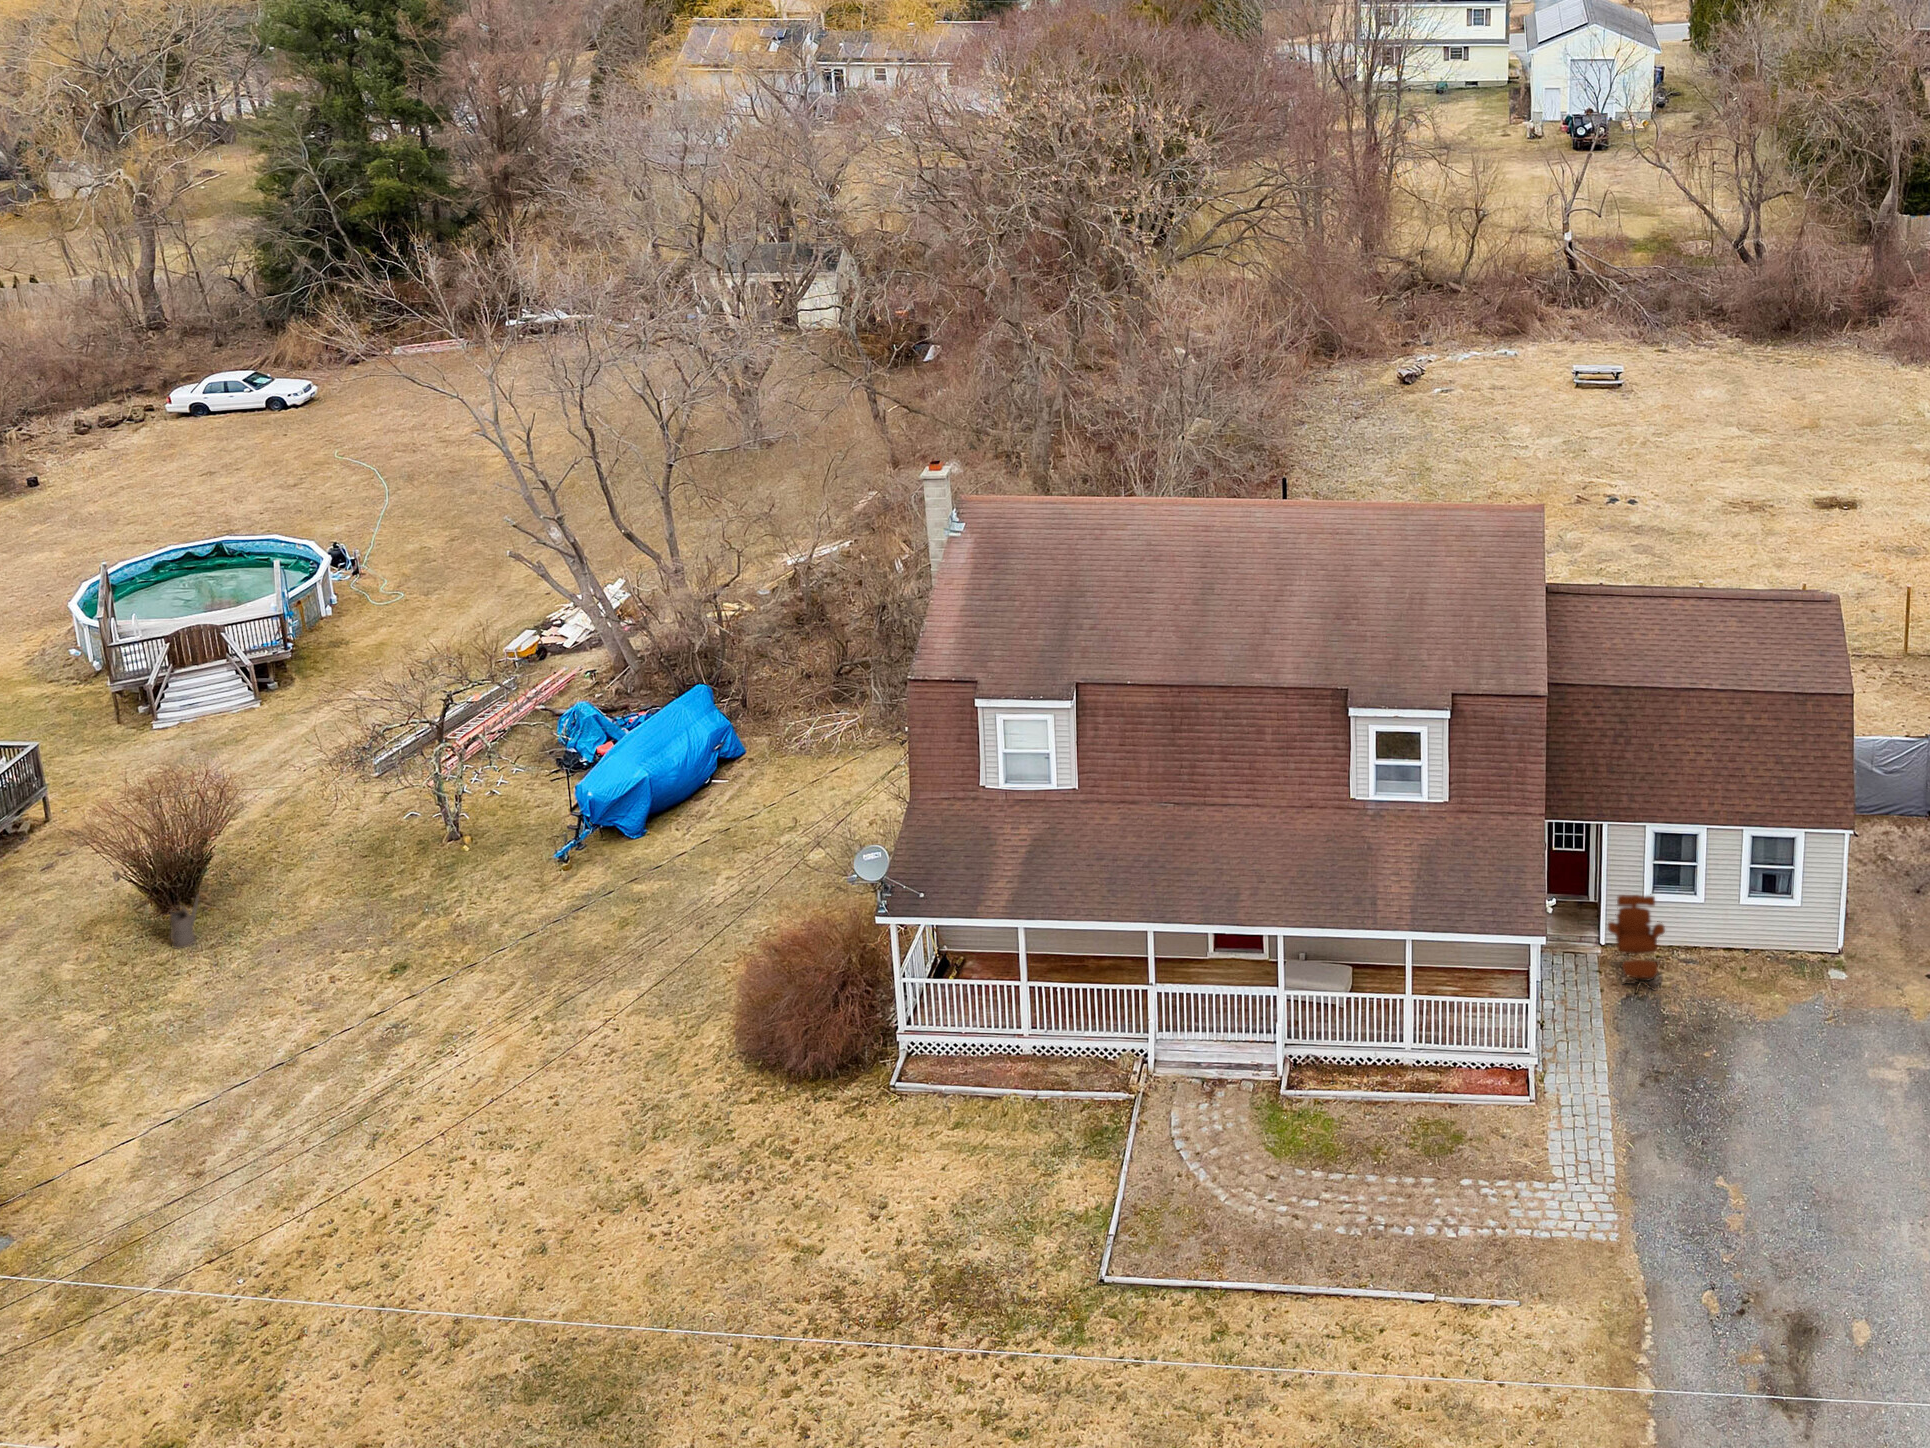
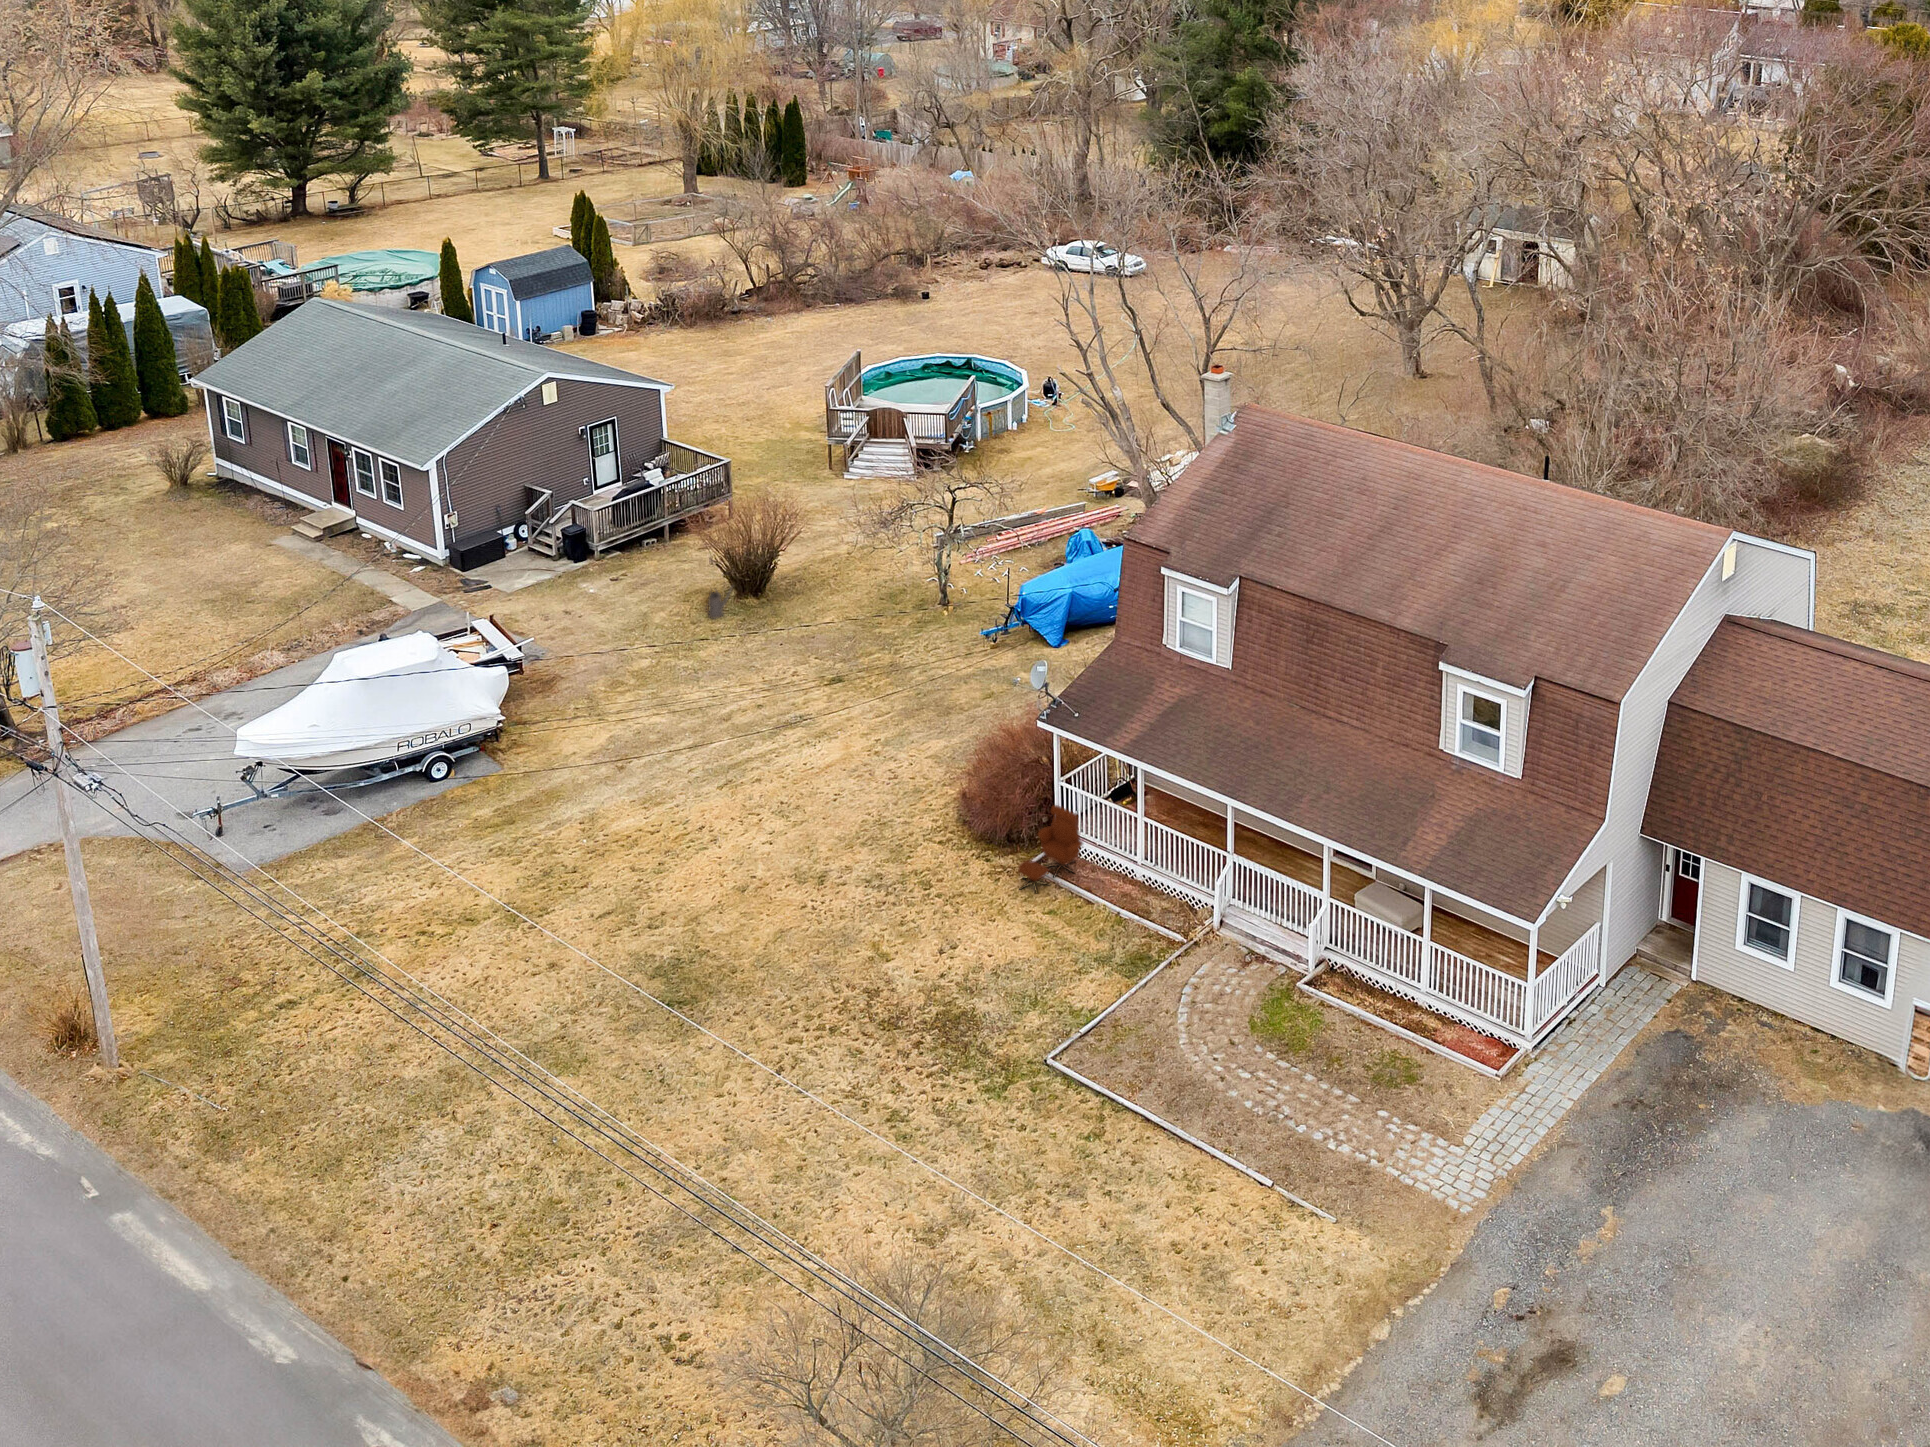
lounge chair: present [1608,894,1665,993] -> present [1018,805,1083,892]

